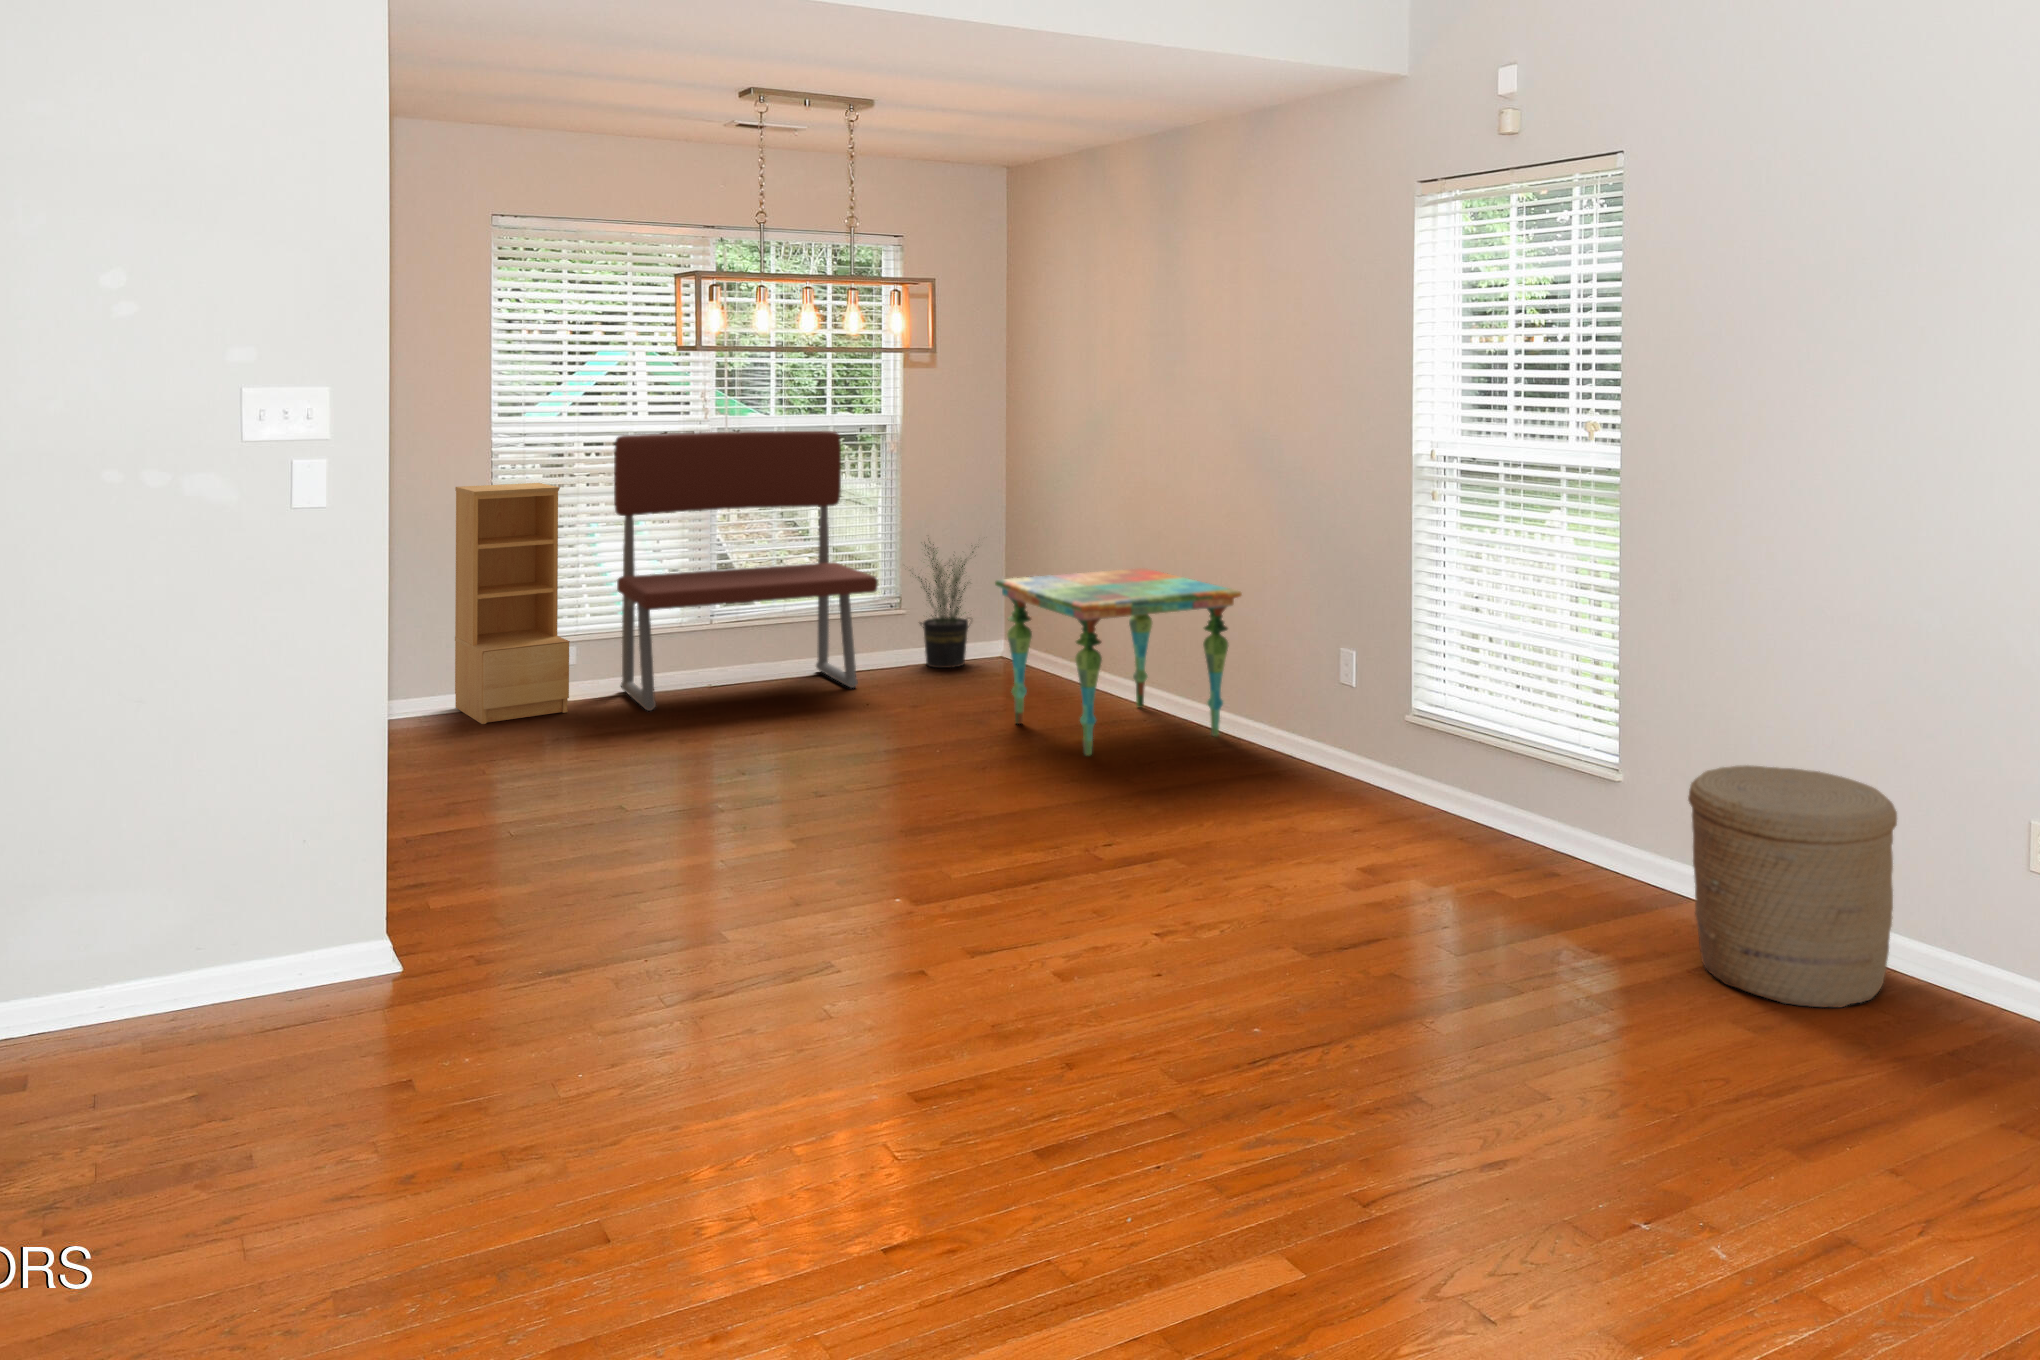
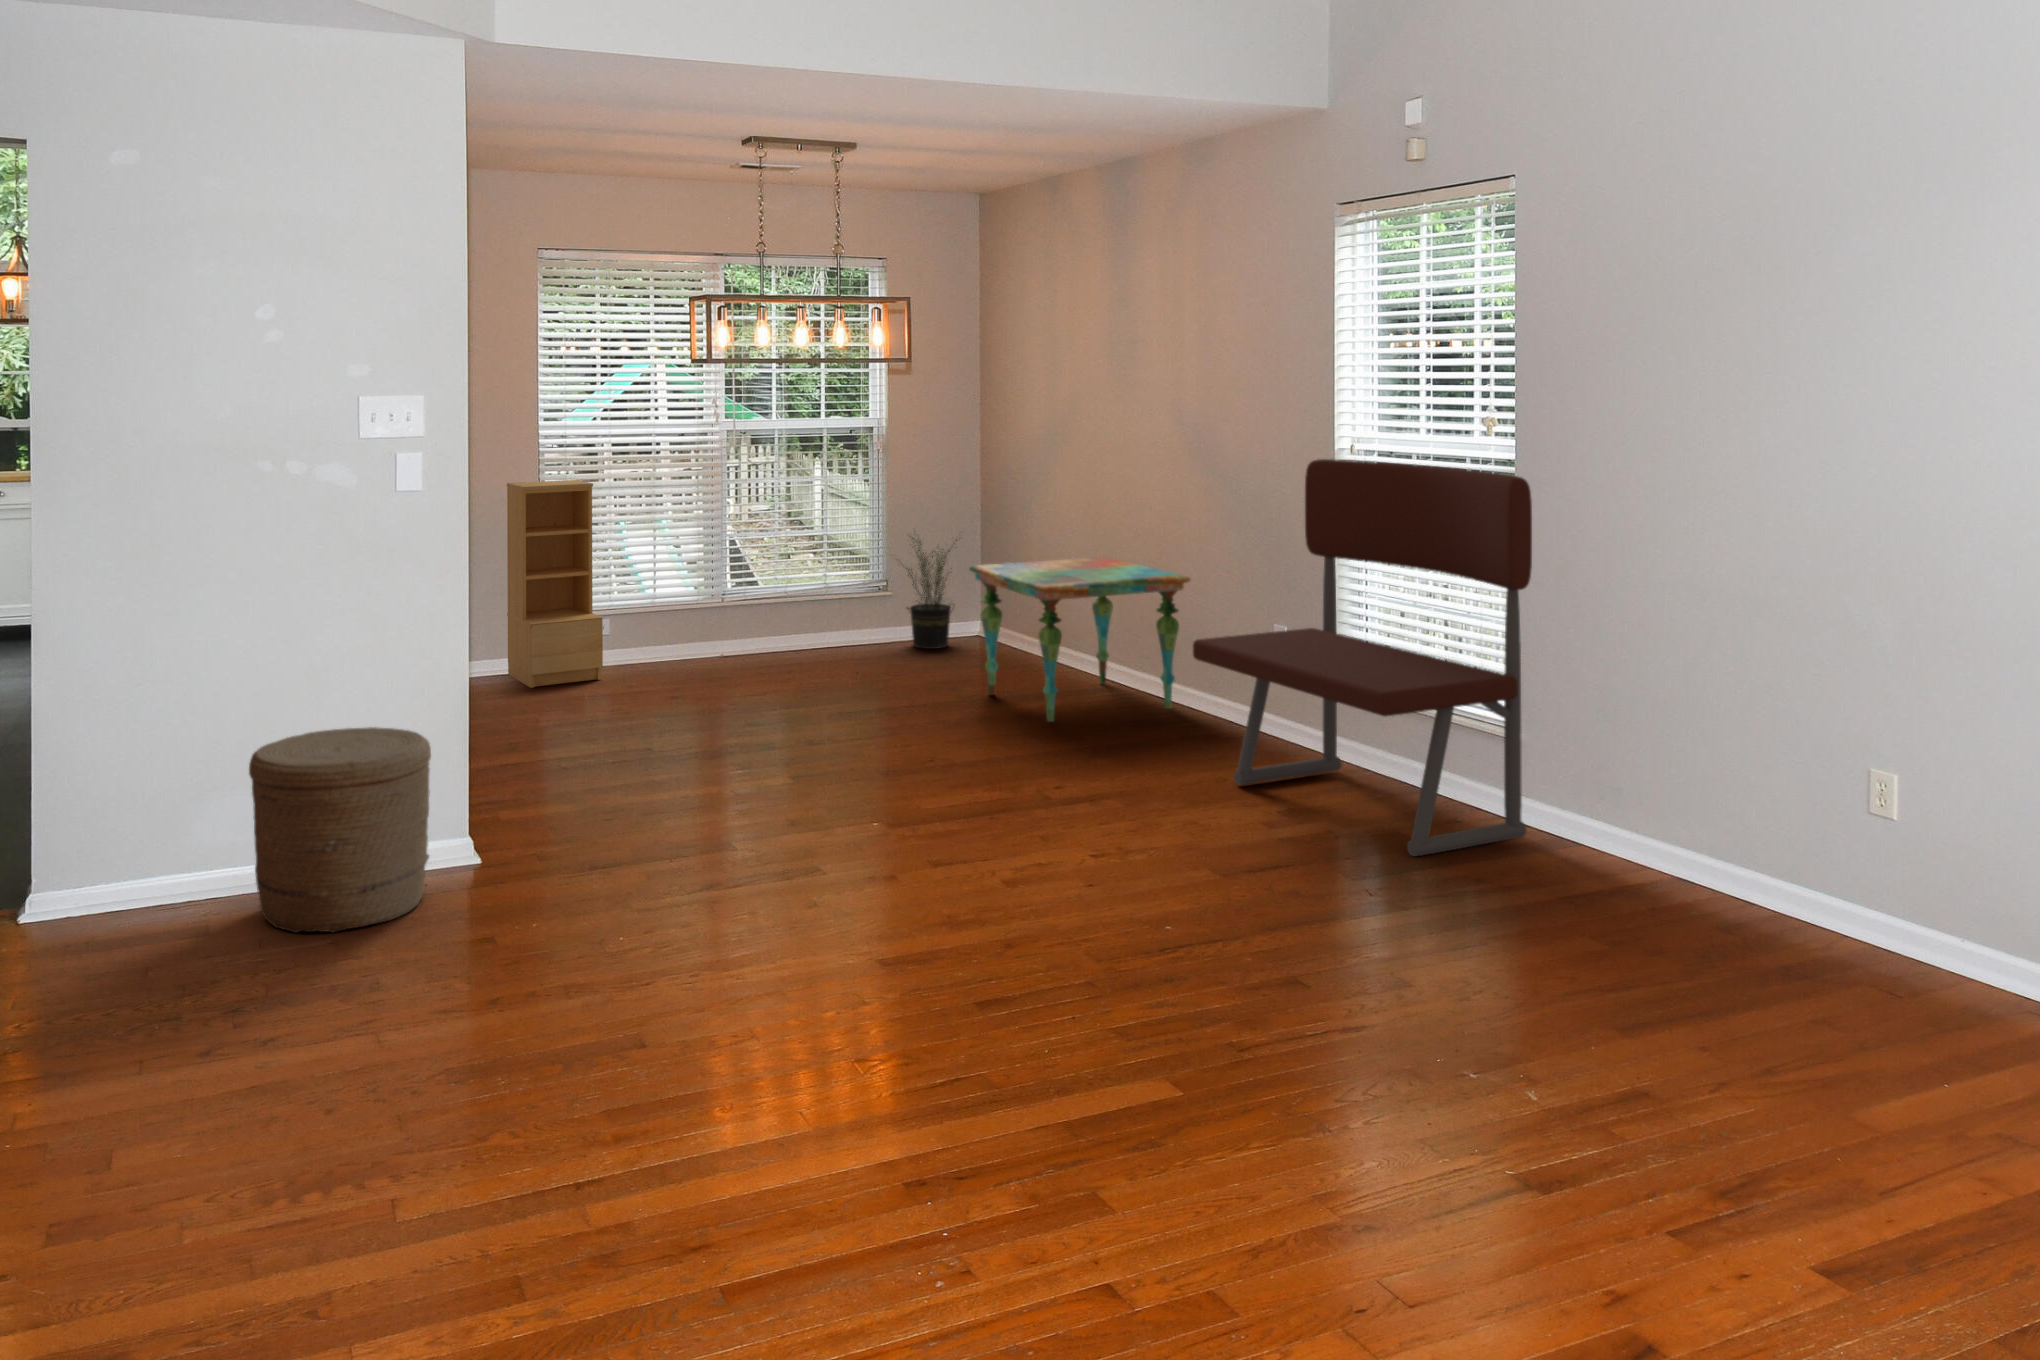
bench: present [614,431,878,711] -> present [1193,459,1532,856]
woven basket: present [1688,765,1897,1007] -> present [249,727,431,933]

